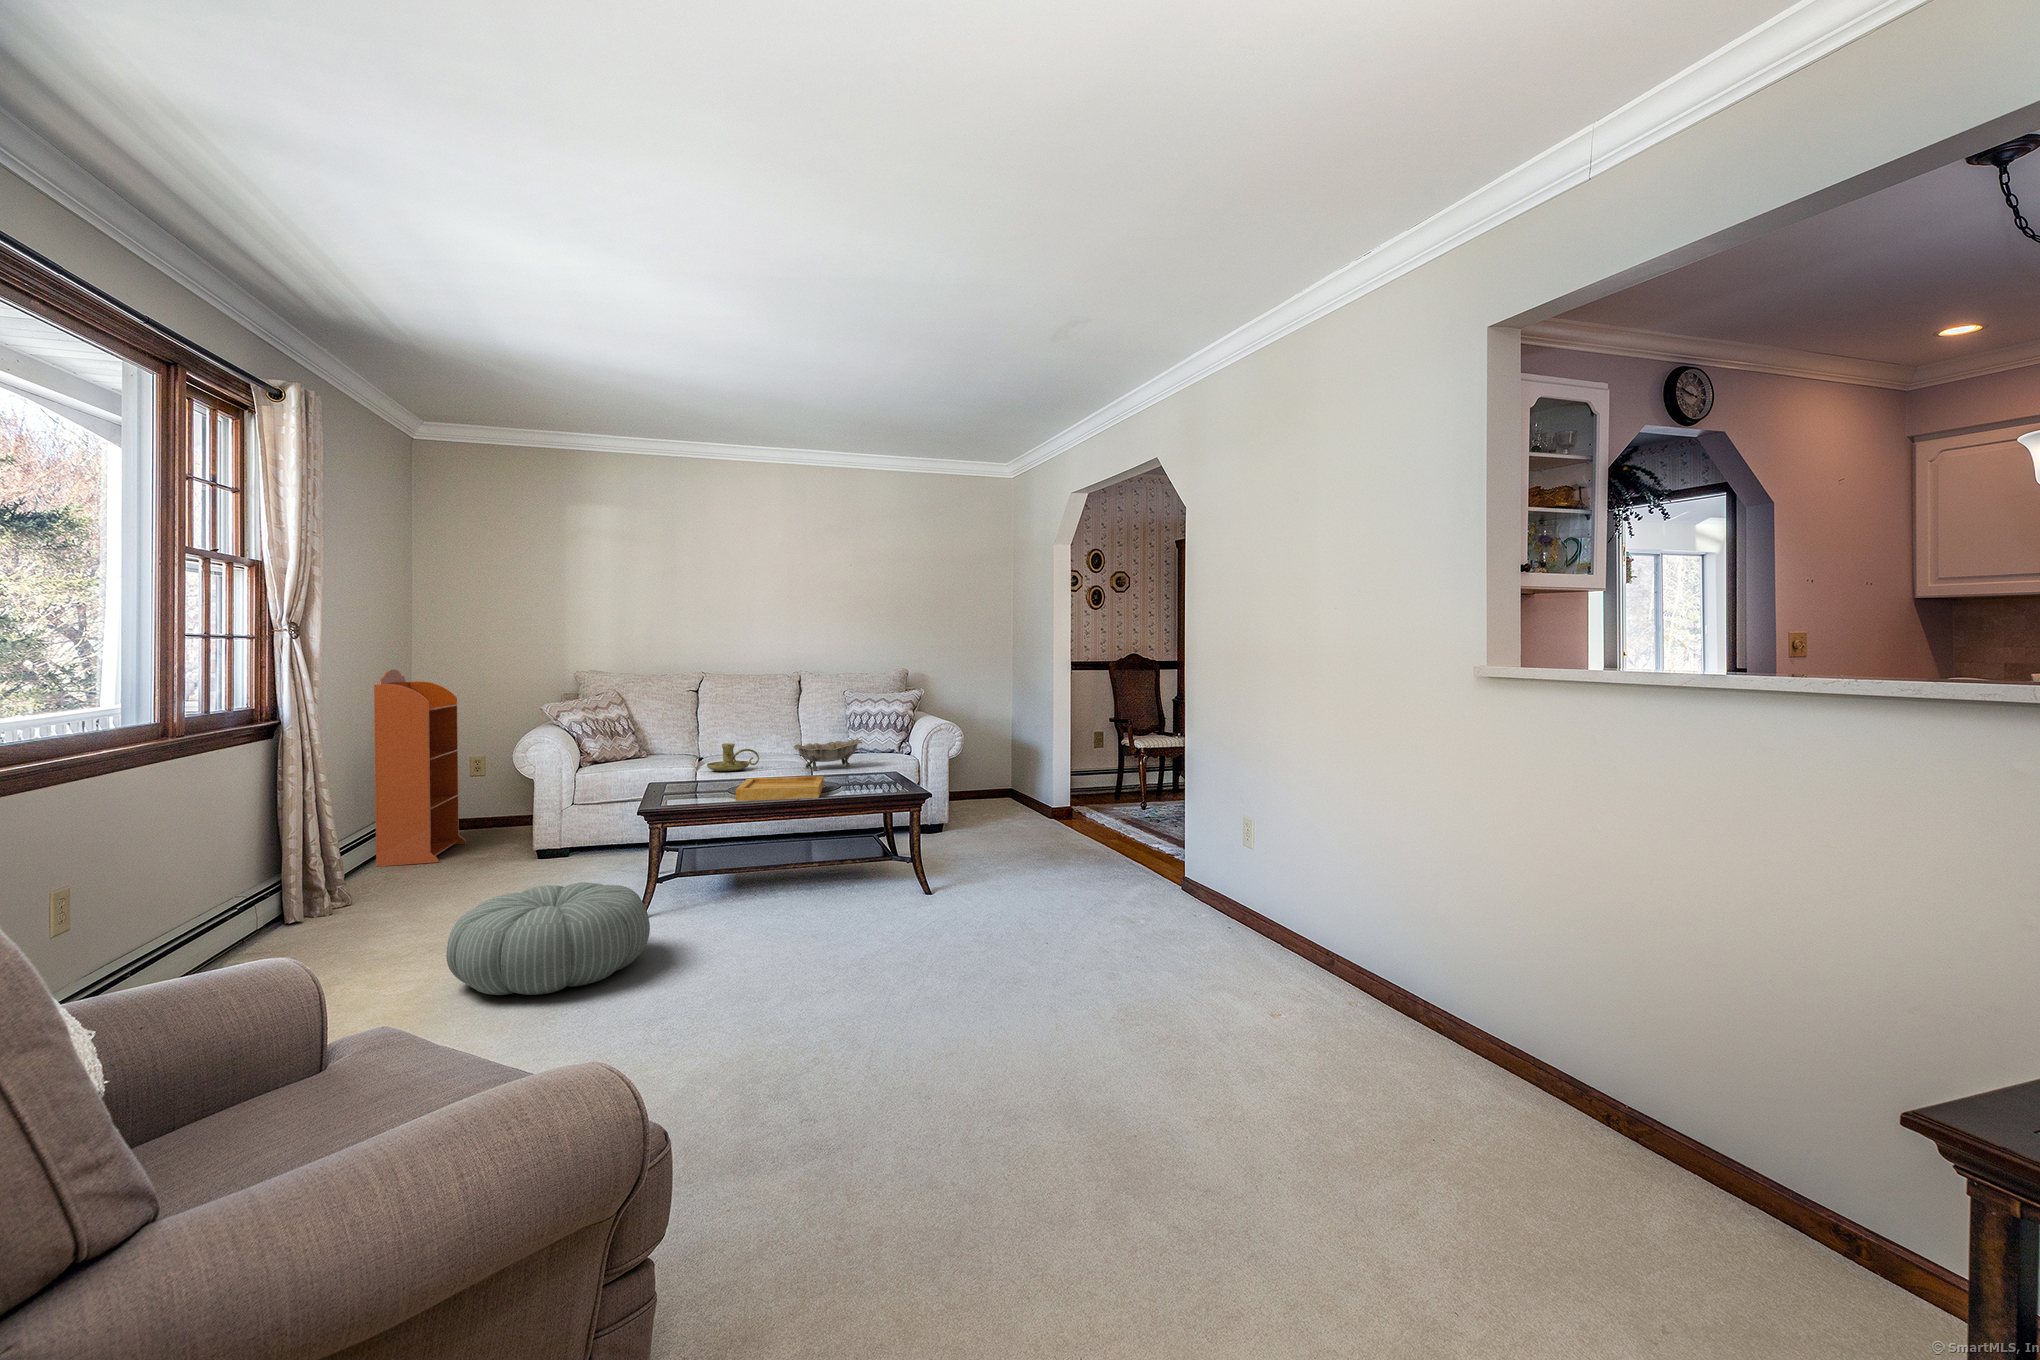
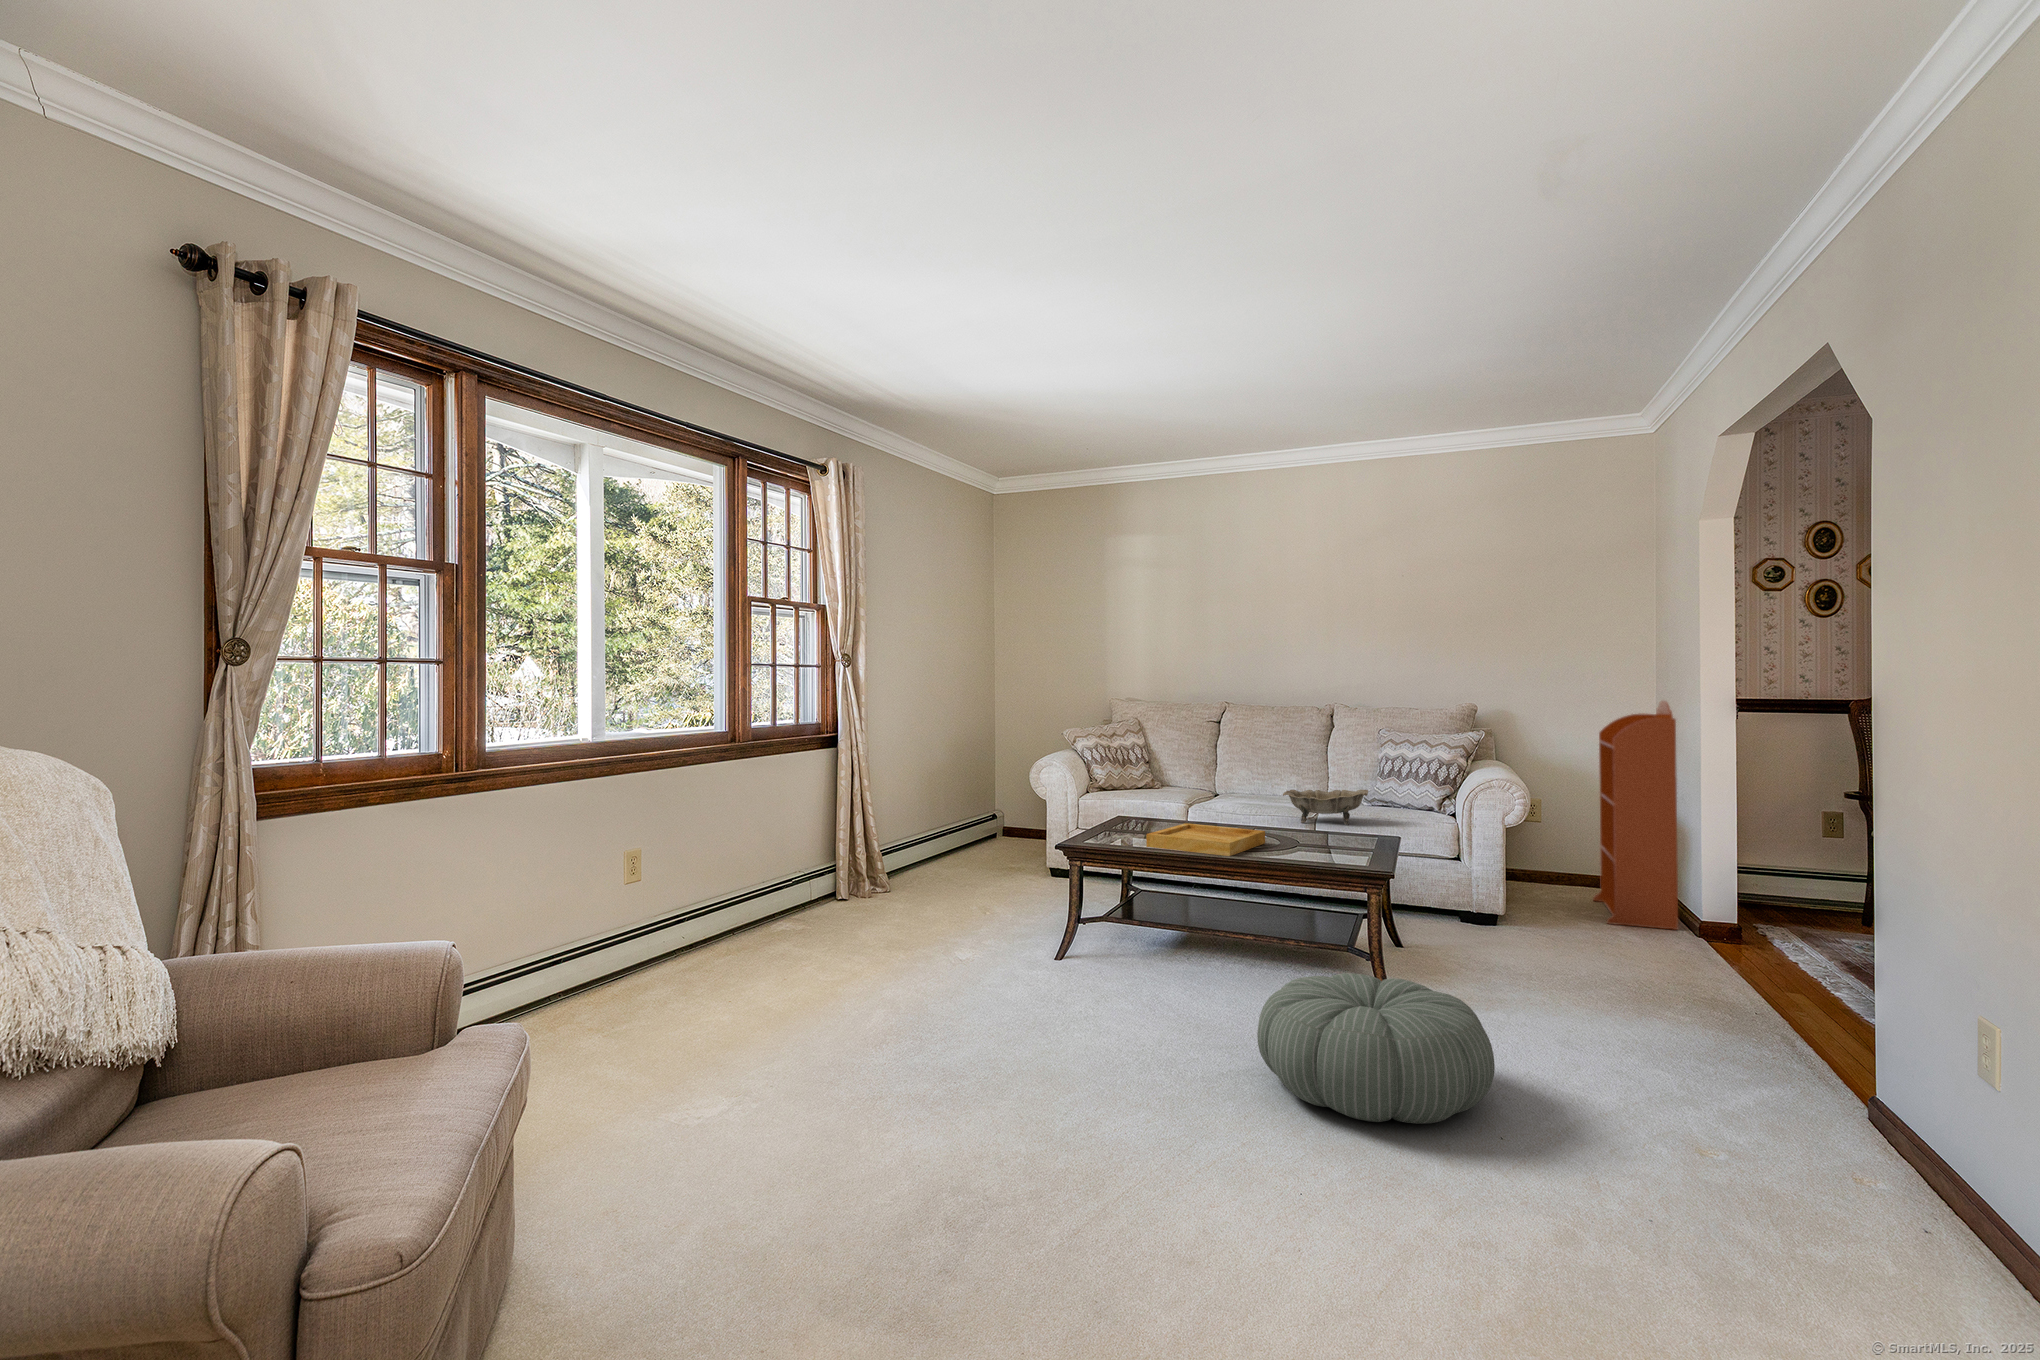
bookcase: present [374,669,466,866] -> present [1593,701,1678,930]
candle holder: present [707,743,759,771] -> none [1197,781,1252,812]
pouf: present [446,882,650,995] -> present [1257,973,1495,1124]

